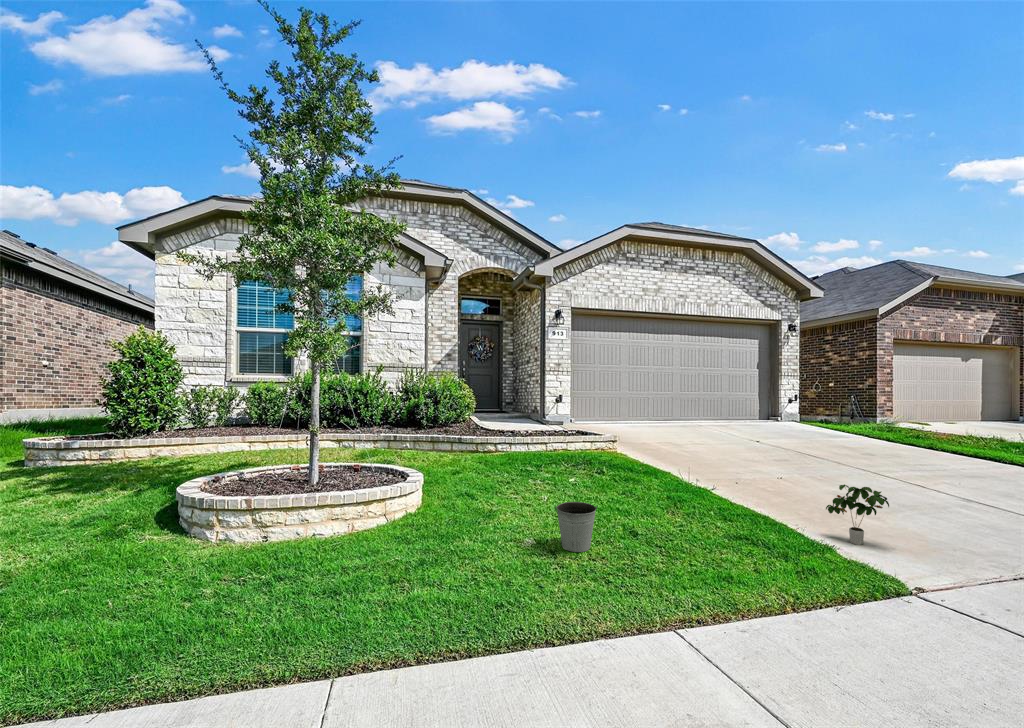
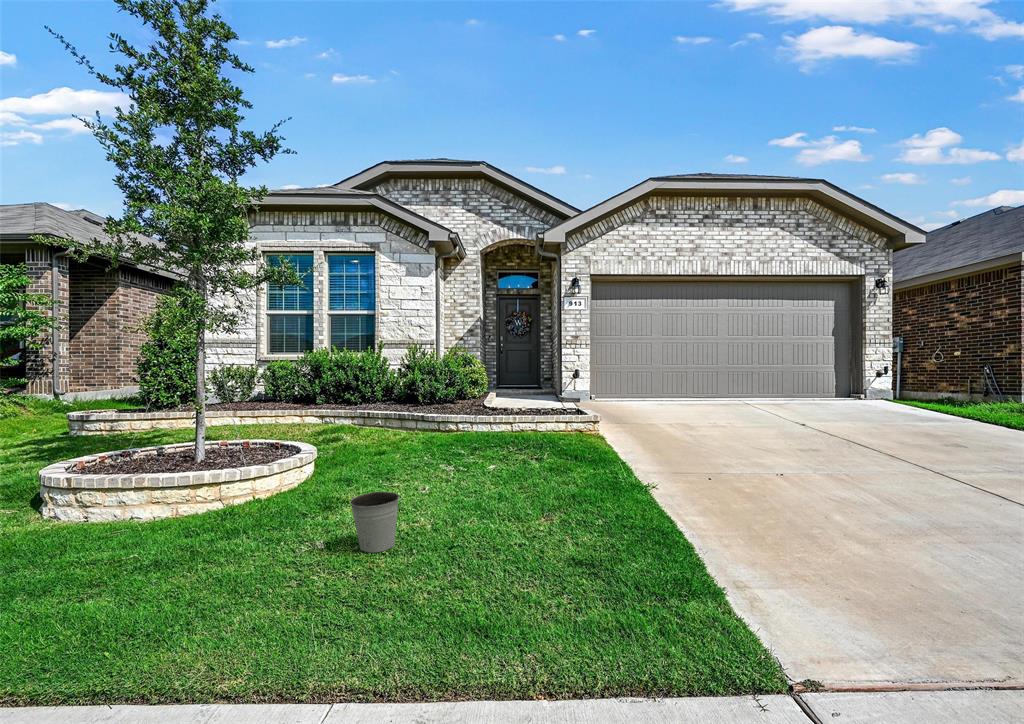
potted plant: present [826,484,889,545] -> none [718,480,794,567]

